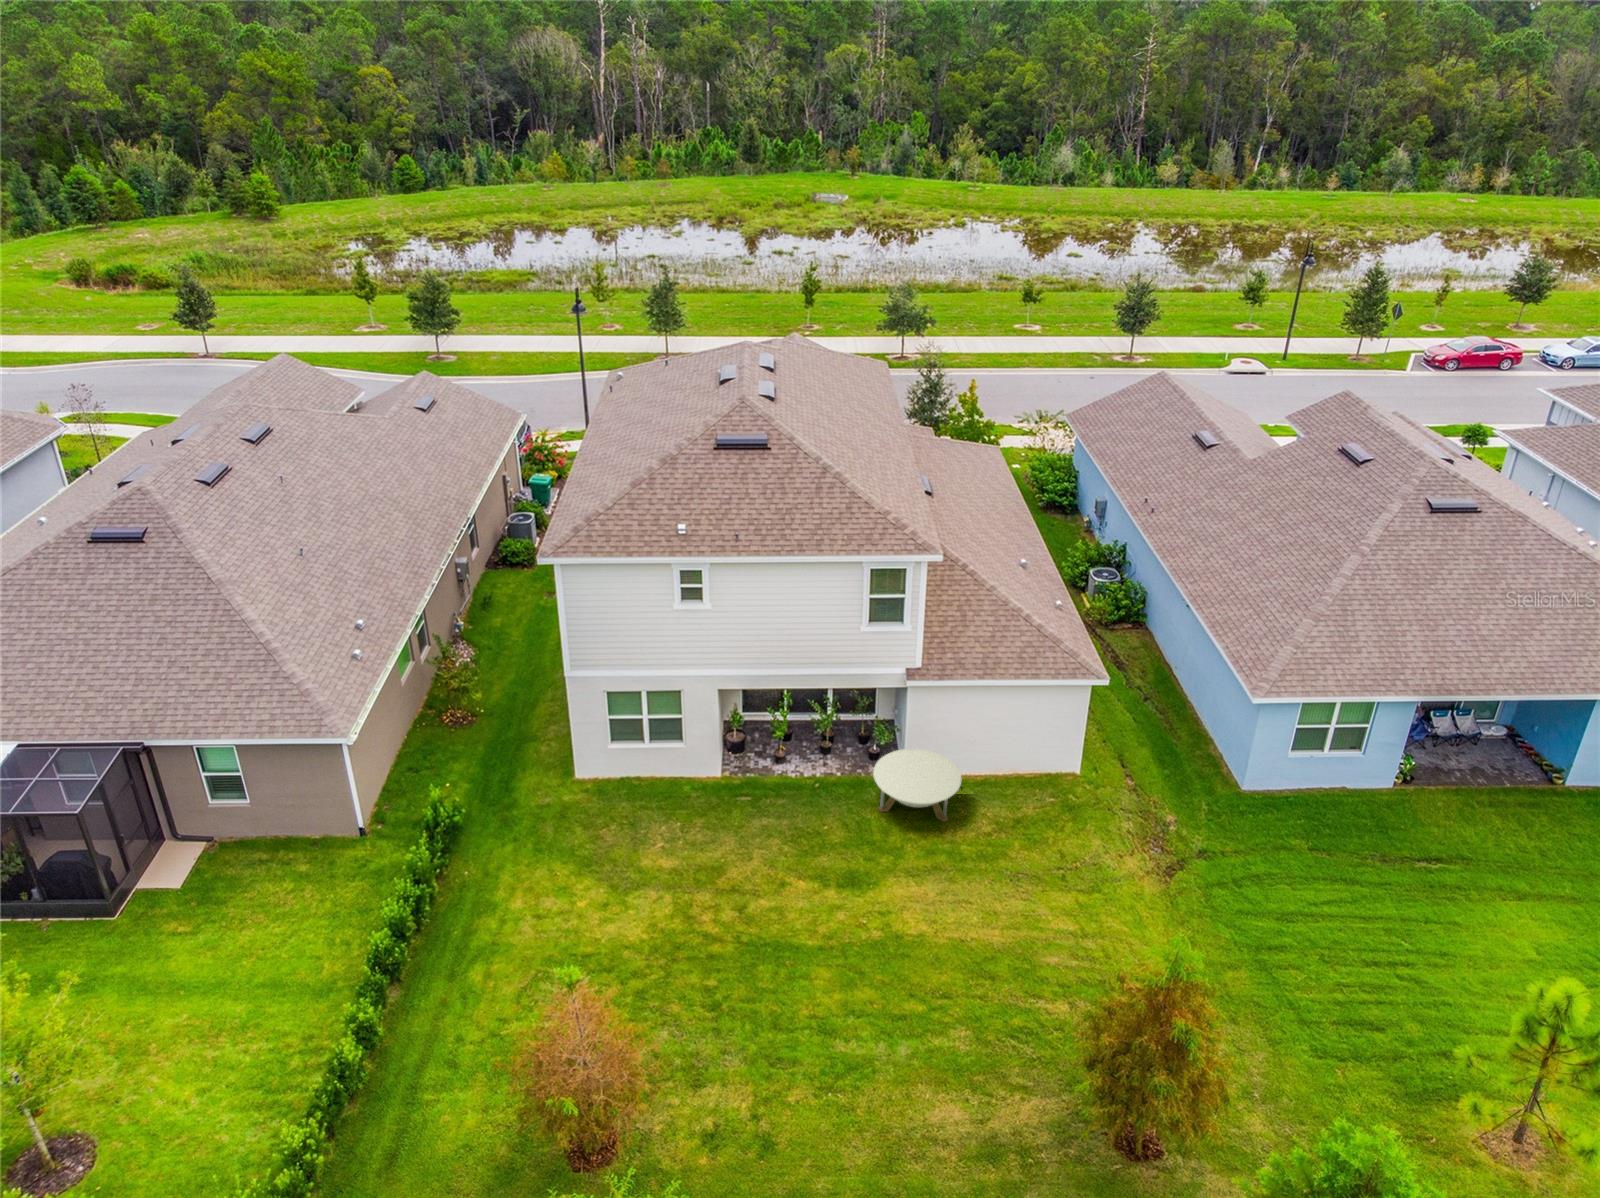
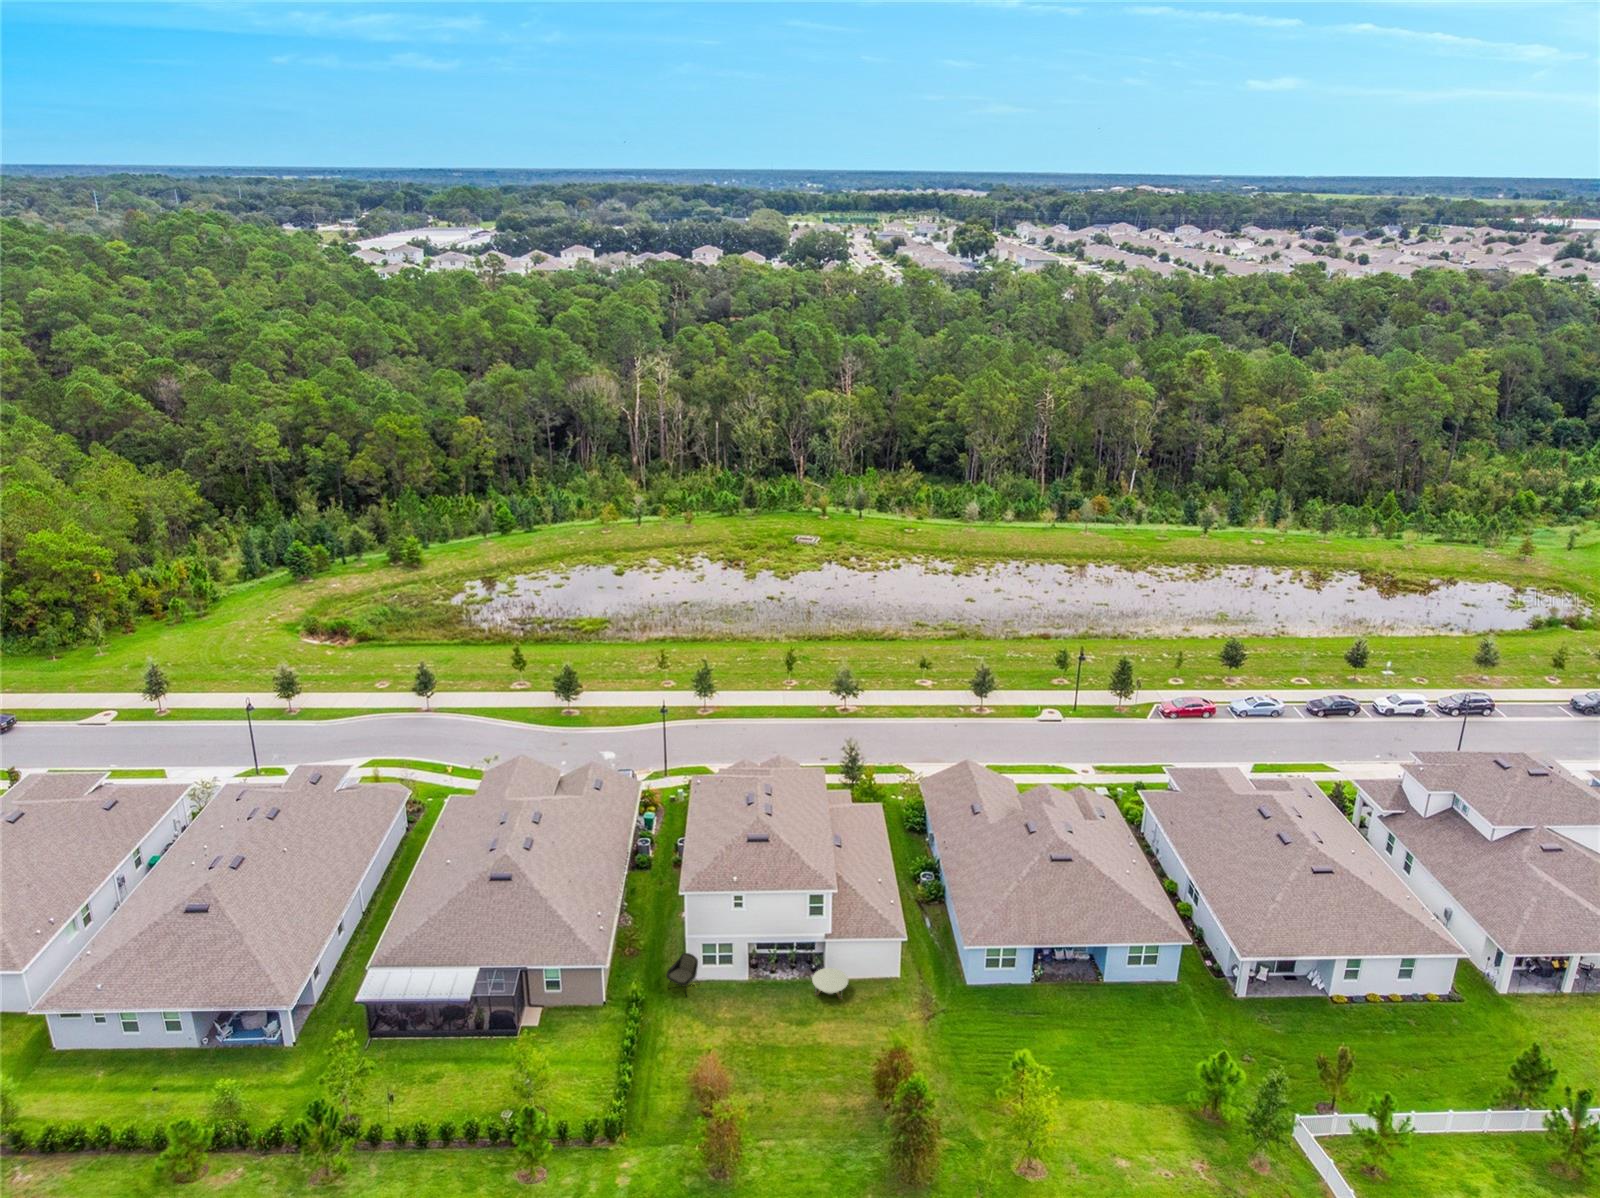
lounge chair: none [520,713,606,814] -> present [666,953,700,987]

